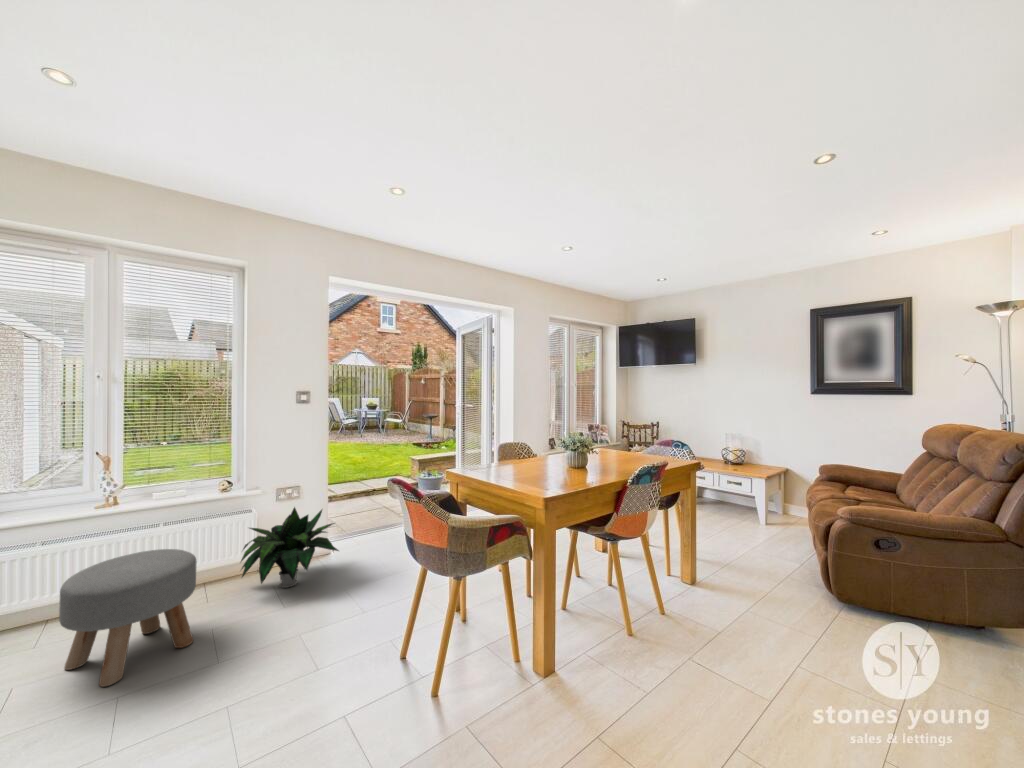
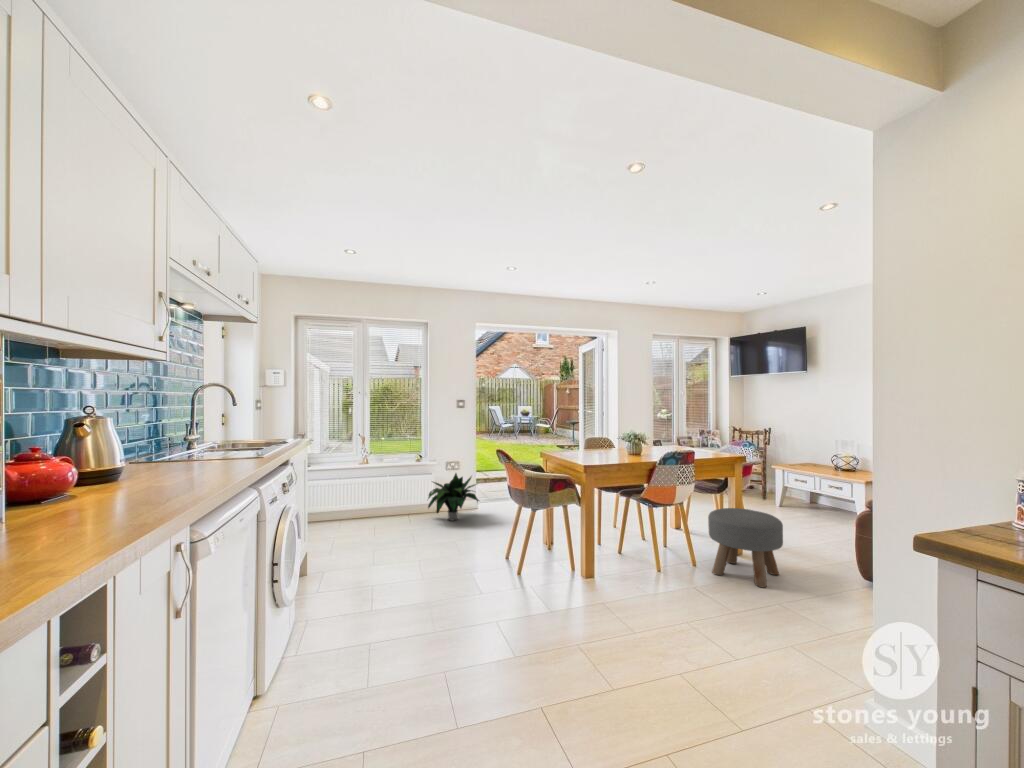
ottoman: present [59,549,197,687] -> present [708,508,783,587]

